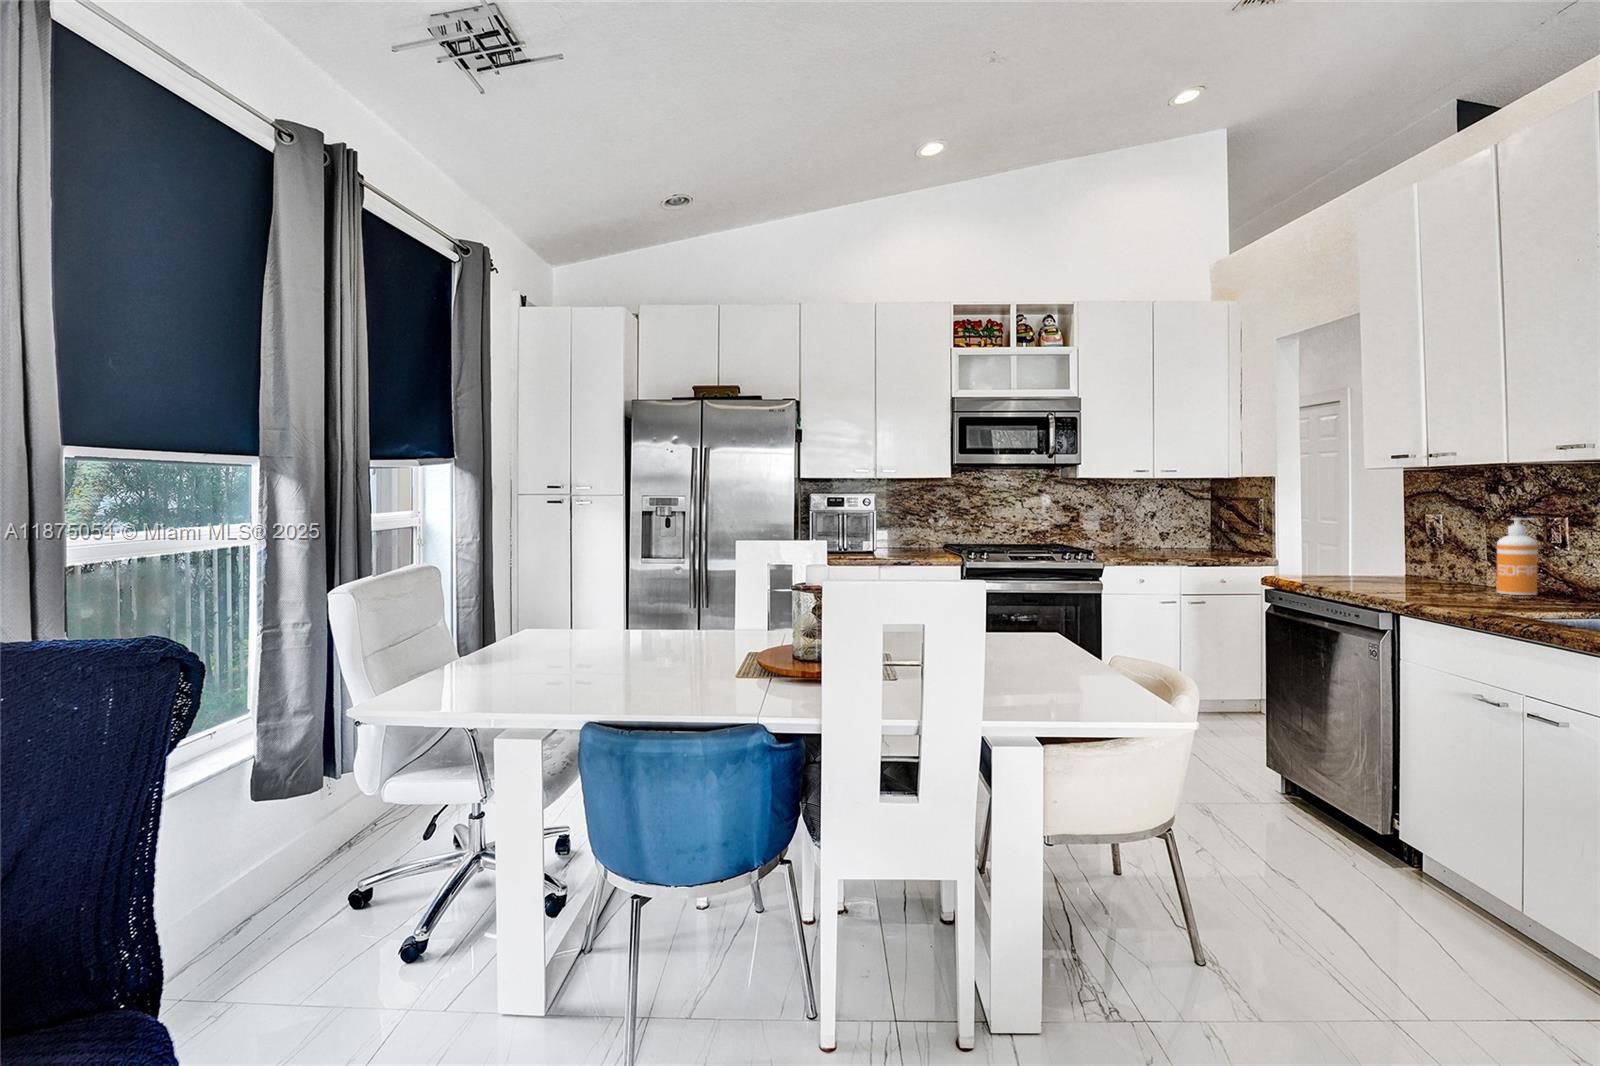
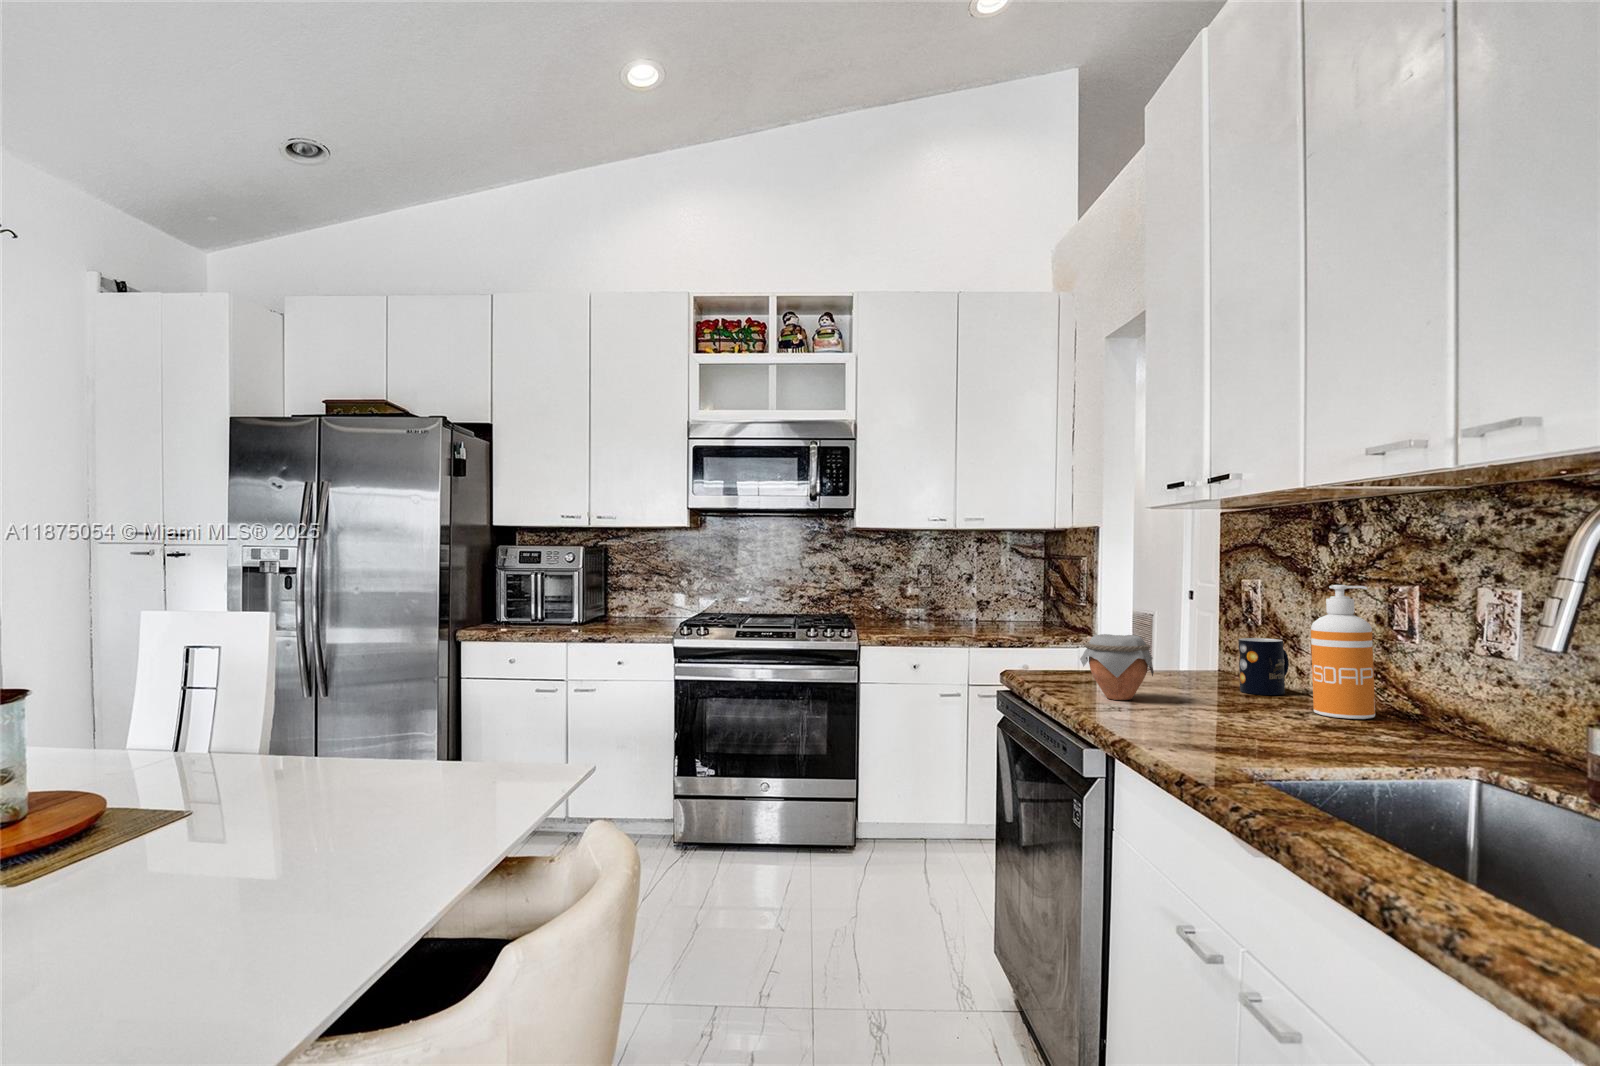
jar: none [1338,550,1392,589] -> present [1080,634,1154,700]
mug: none [1434,552,1466,586] -> present [1238,638,1289,695]

